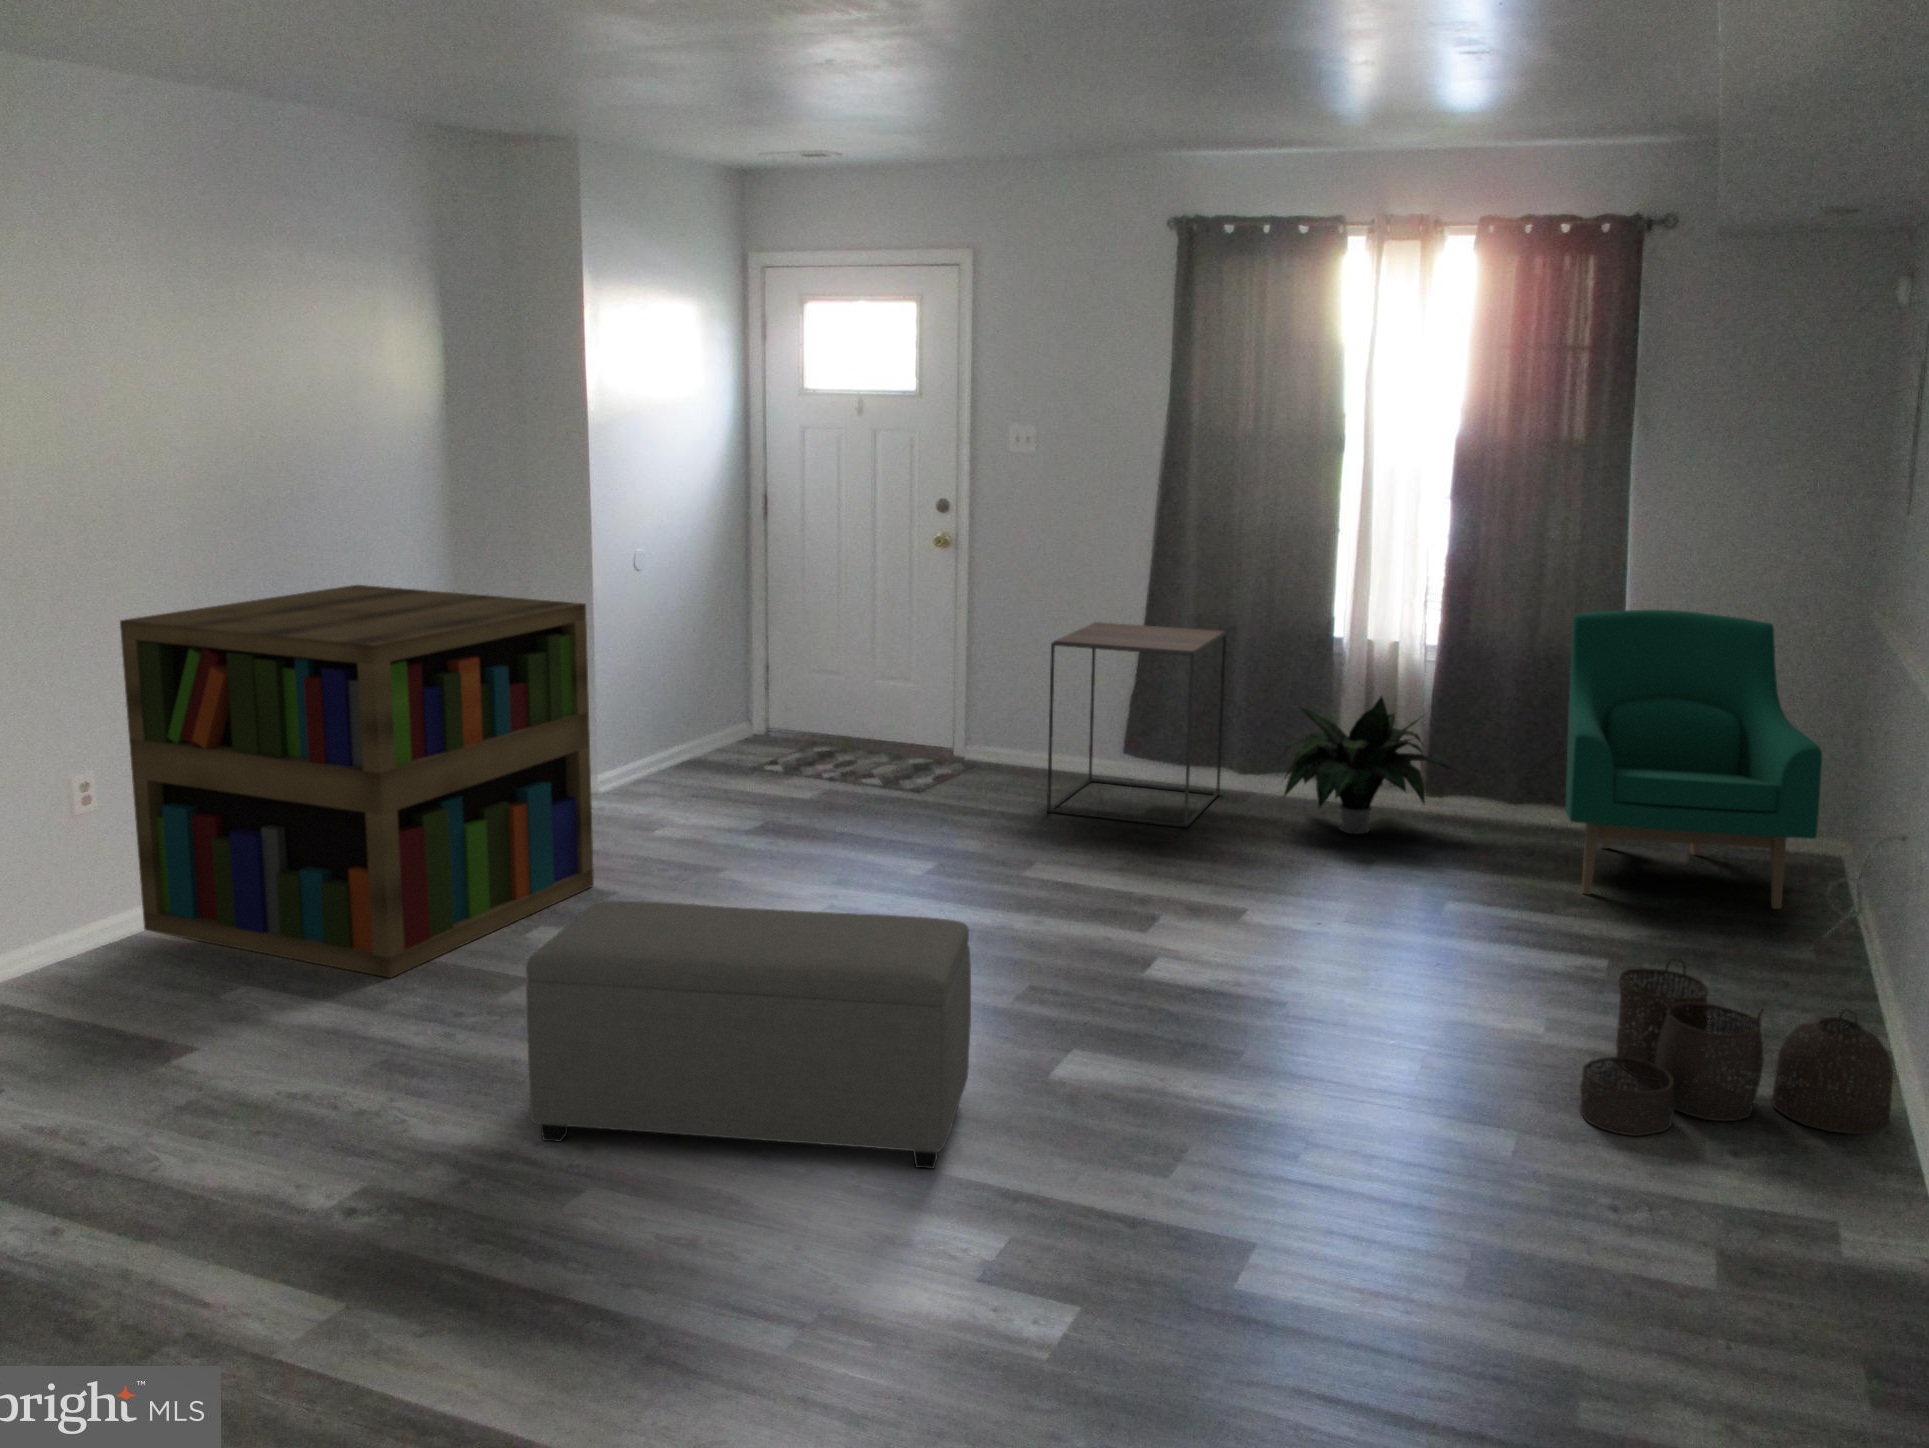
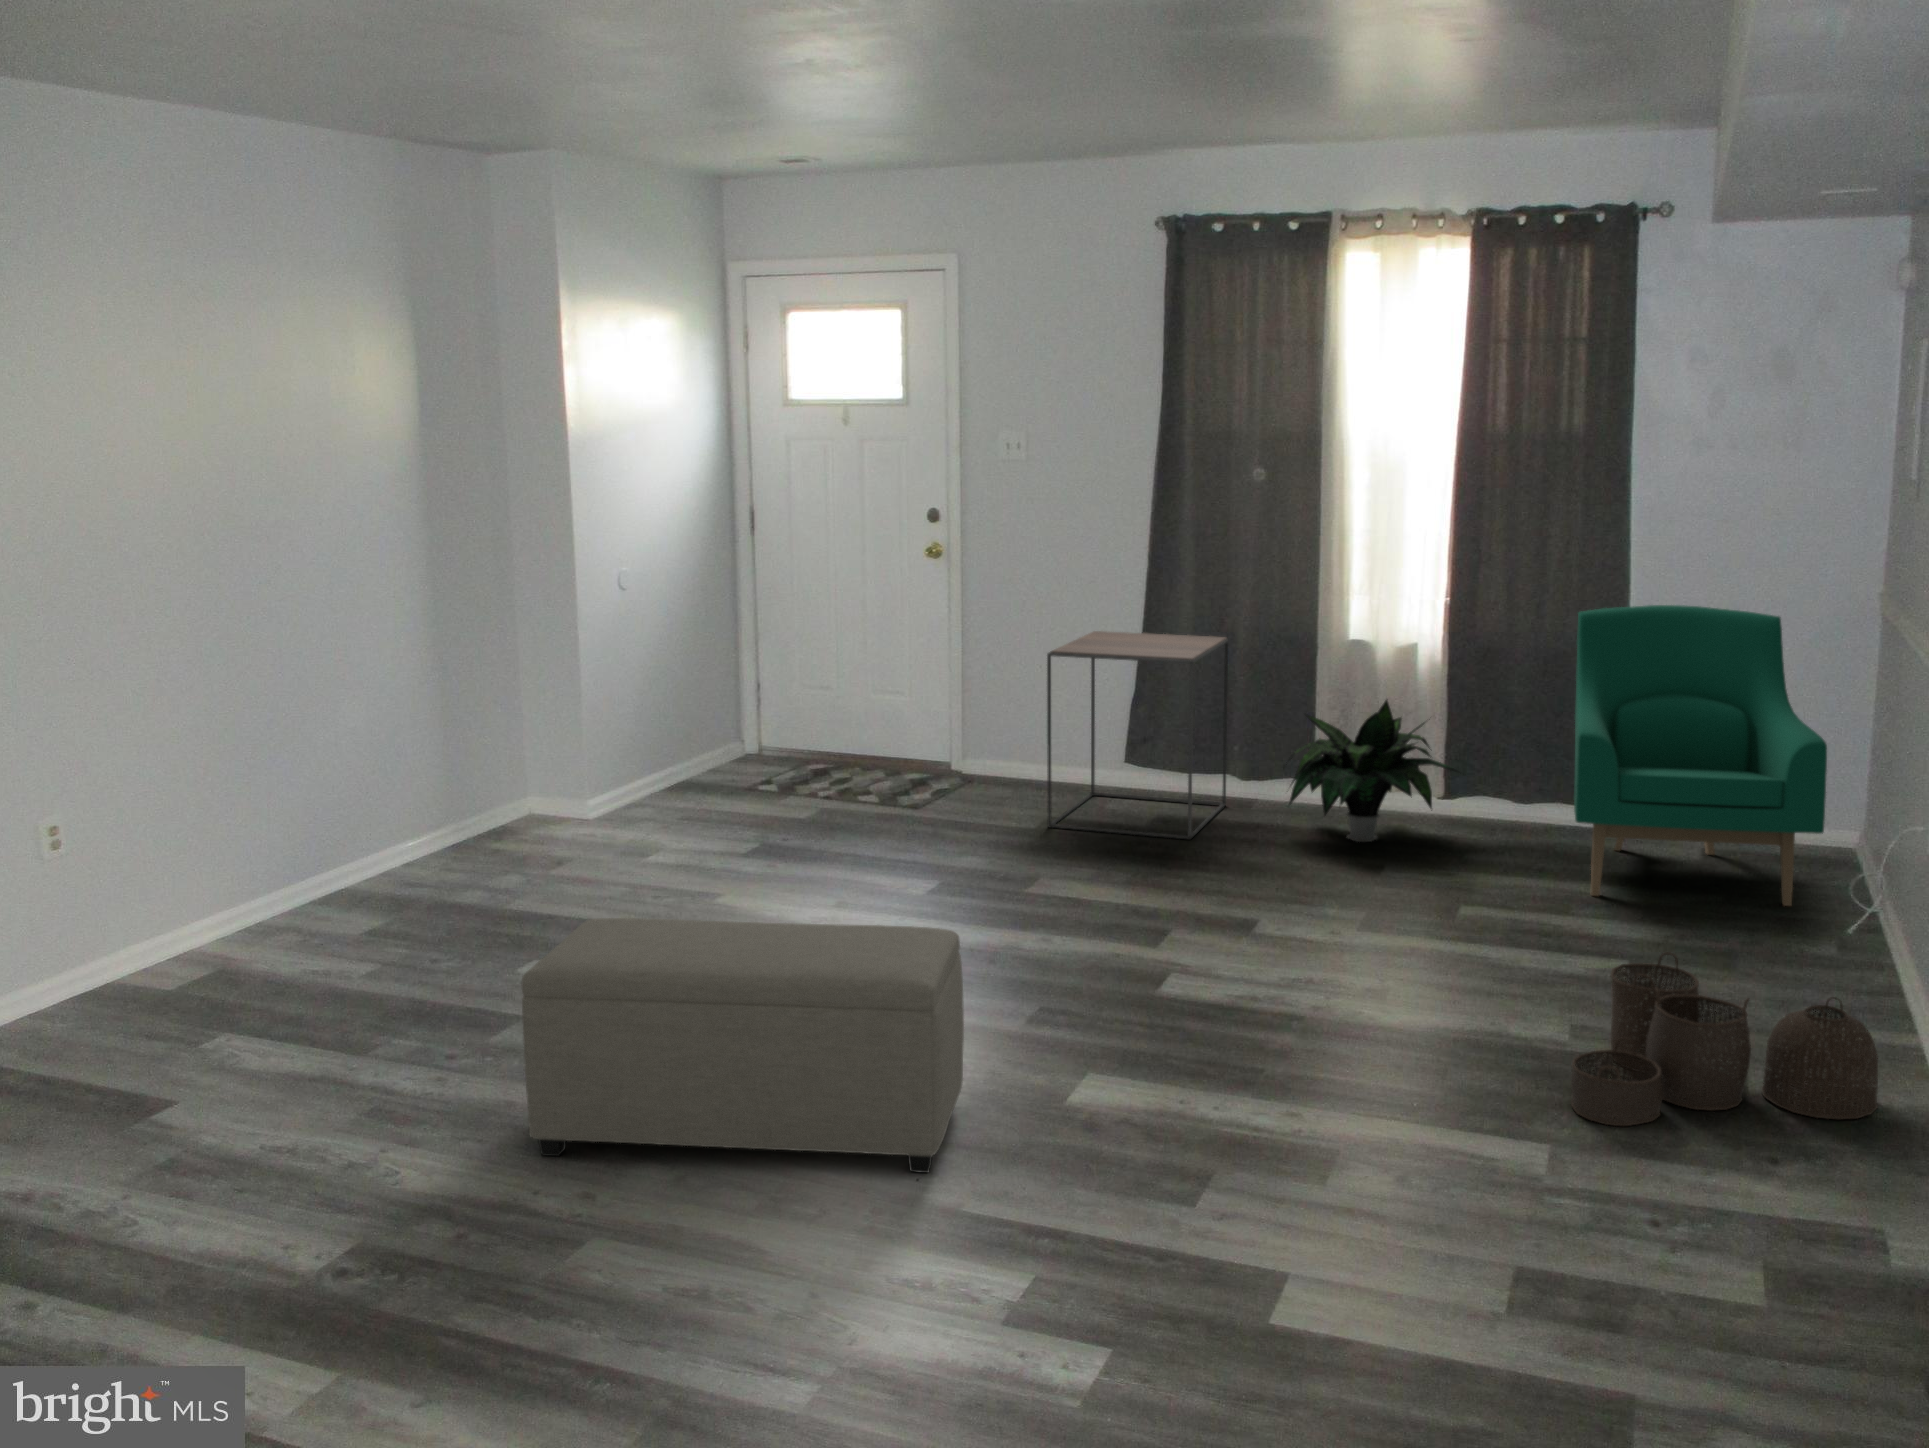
bookshelf: present [120,585,594,978] -> none [99,610,584,1006]

